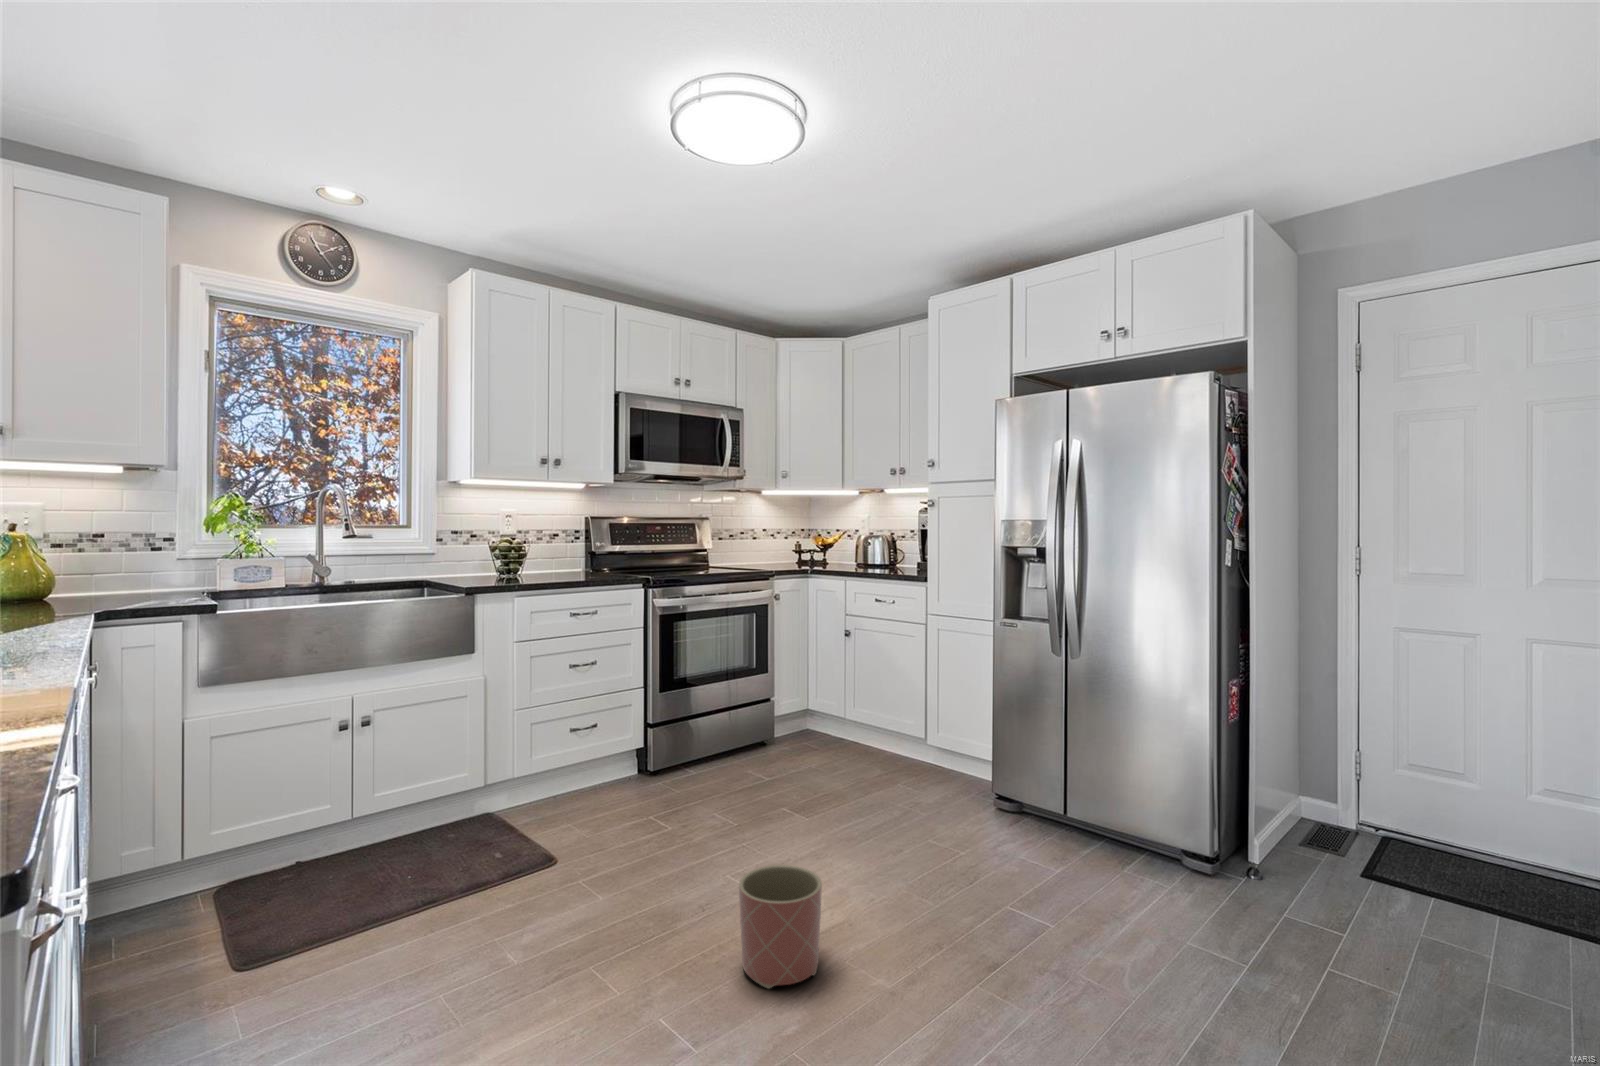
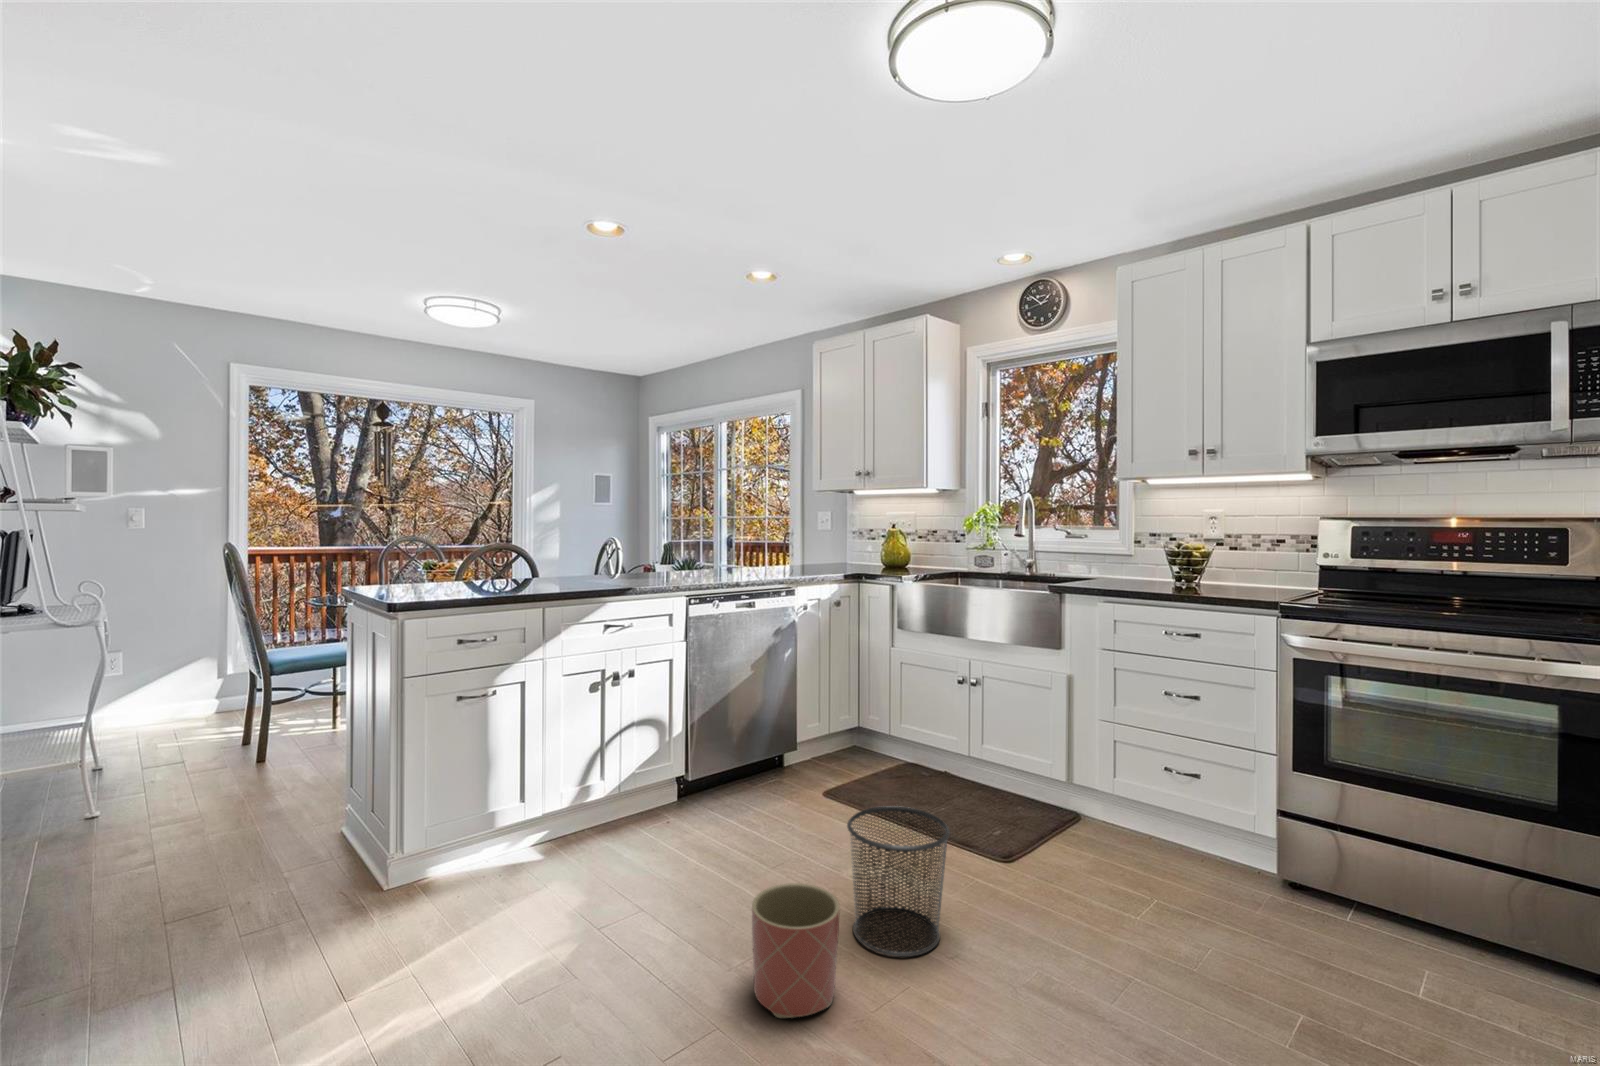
waste bin: none [635,795,734,935] -> present [847,806,950,957]

